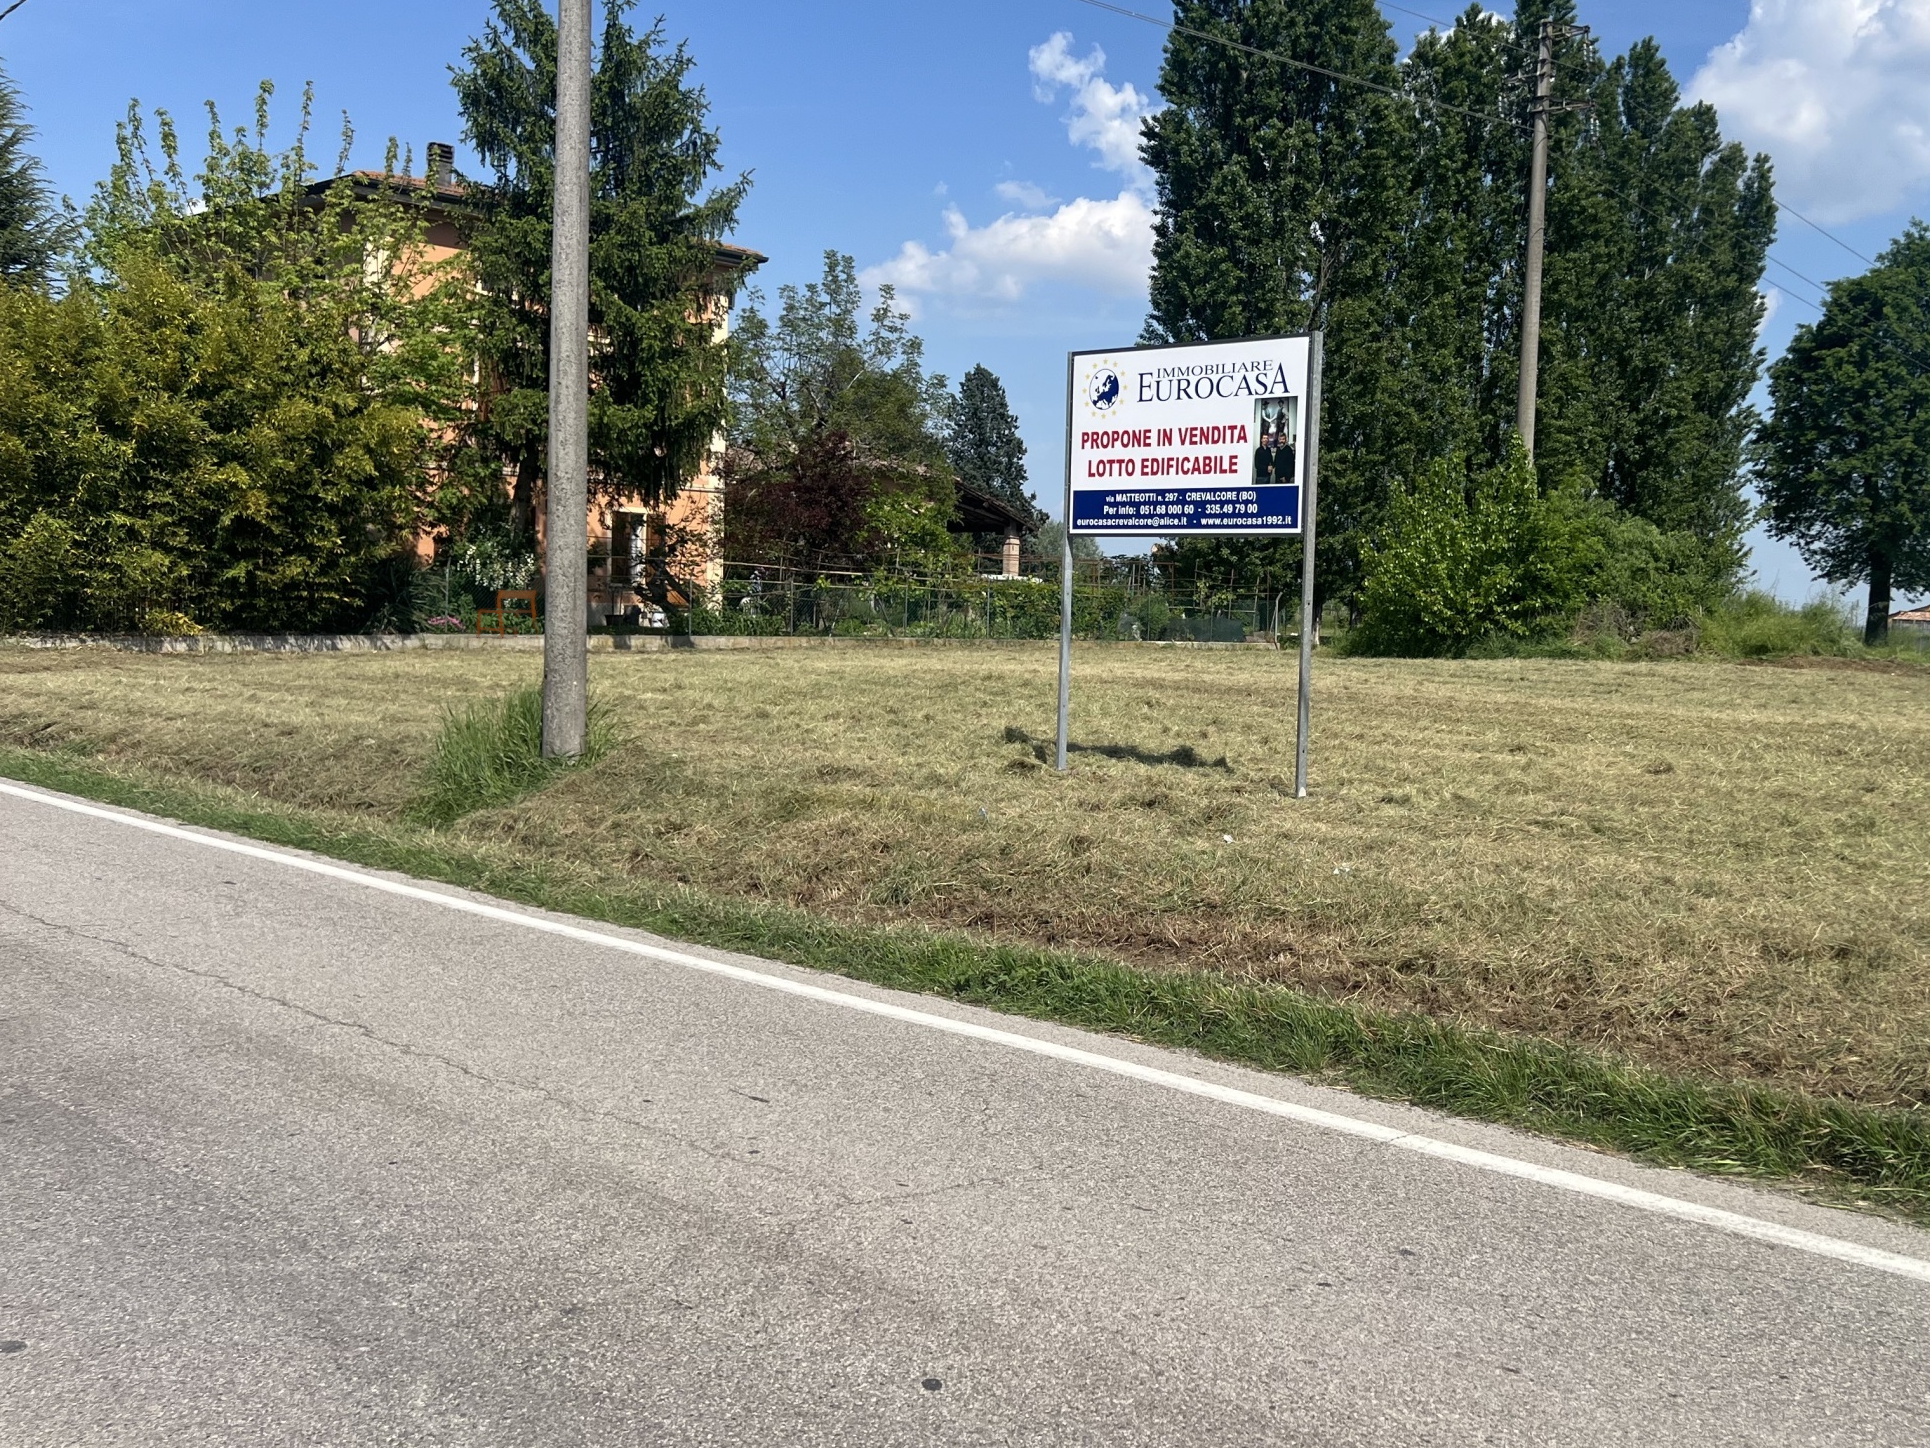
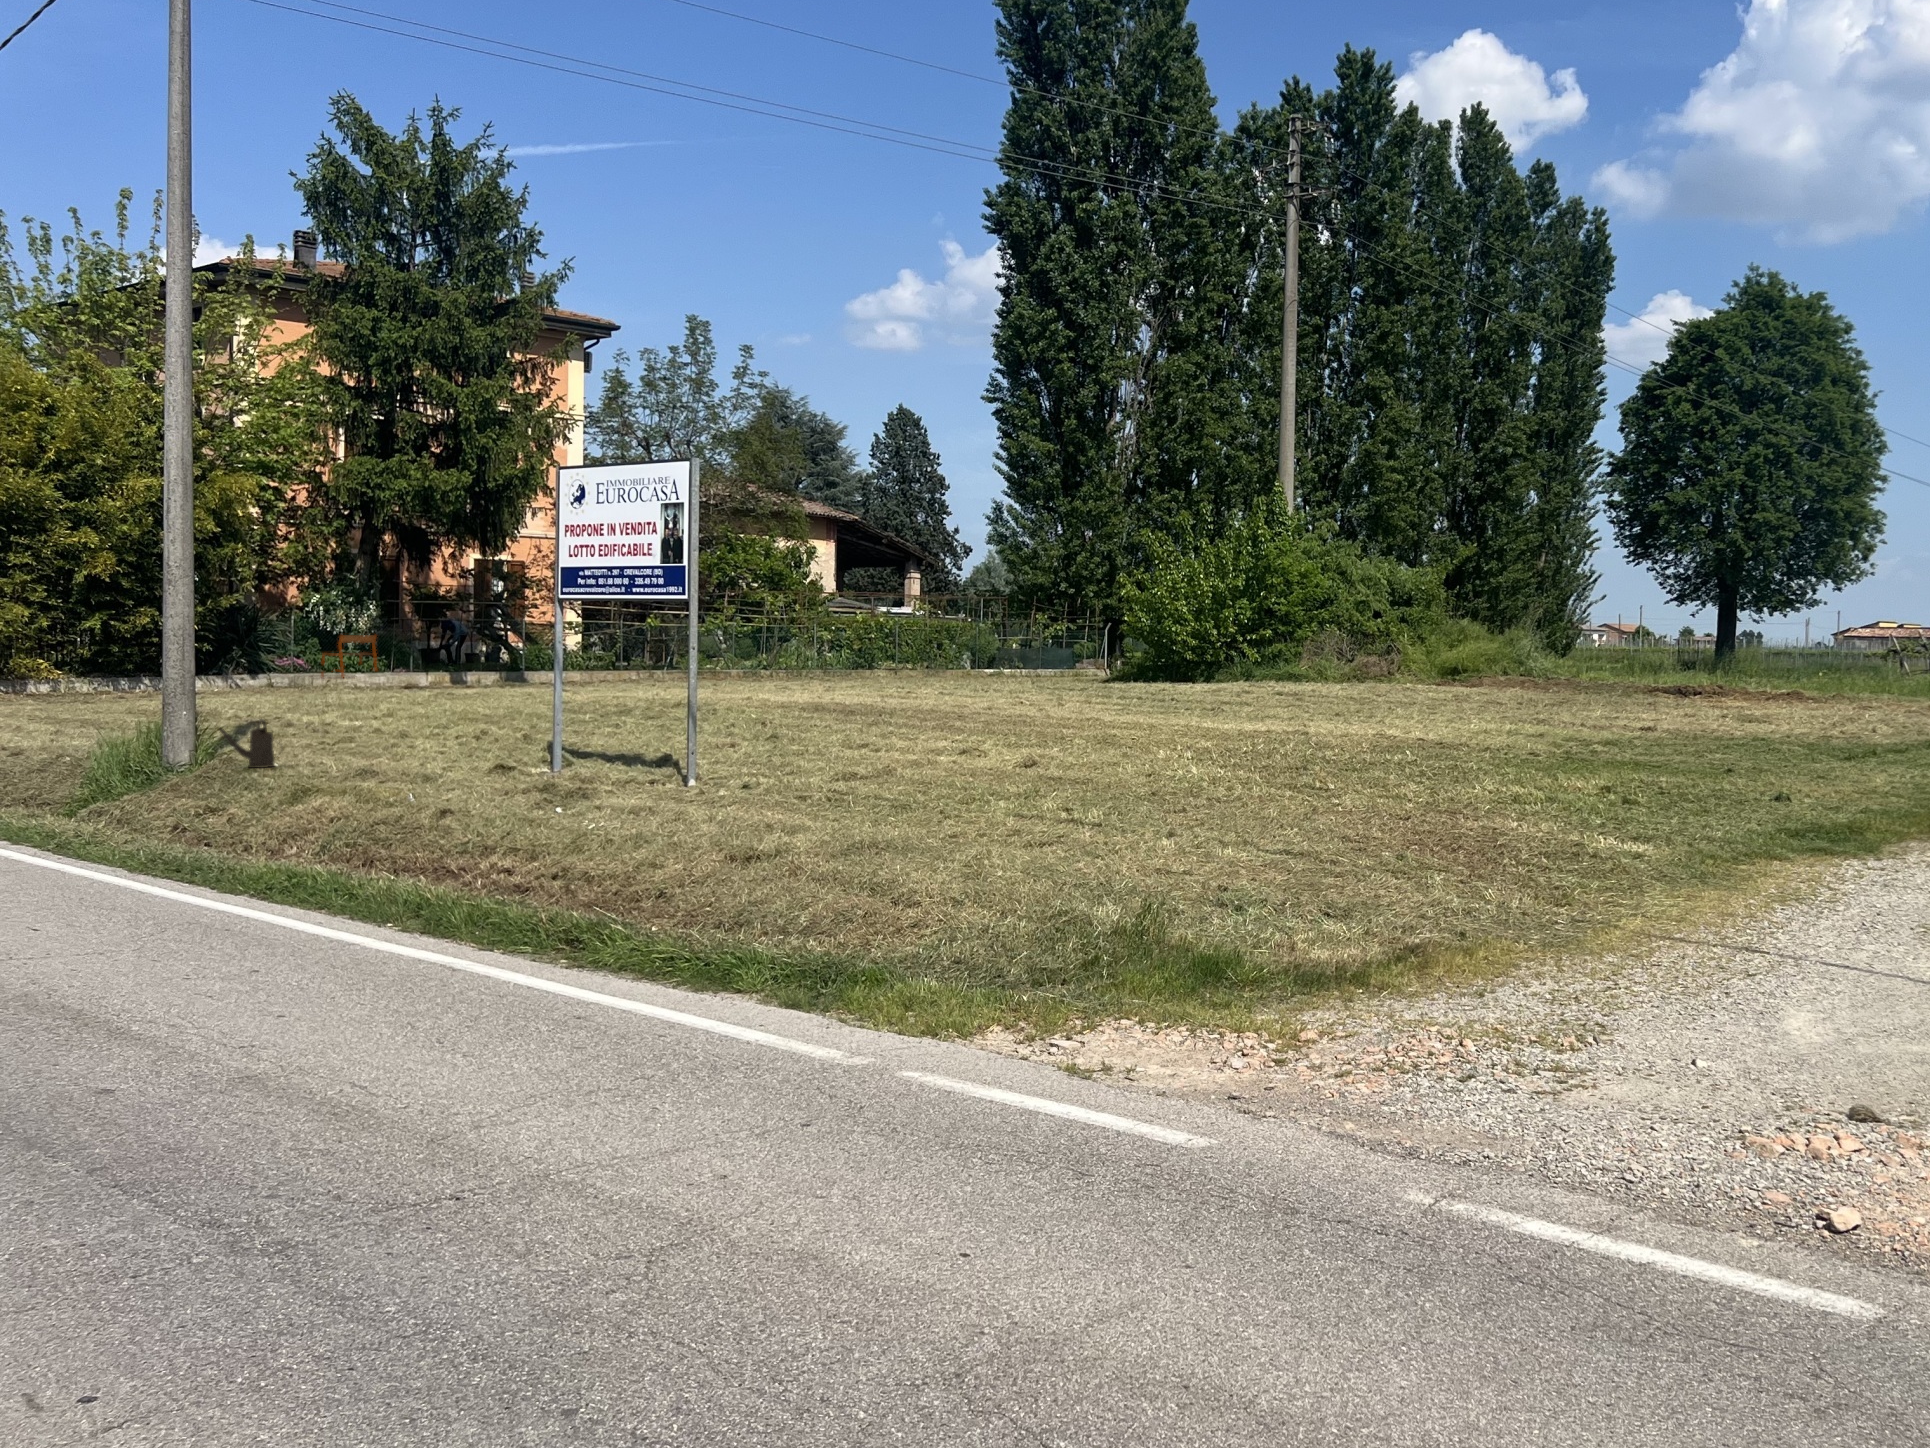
watering can: none [585,701,672,770] -> present [219,719,275,768]

